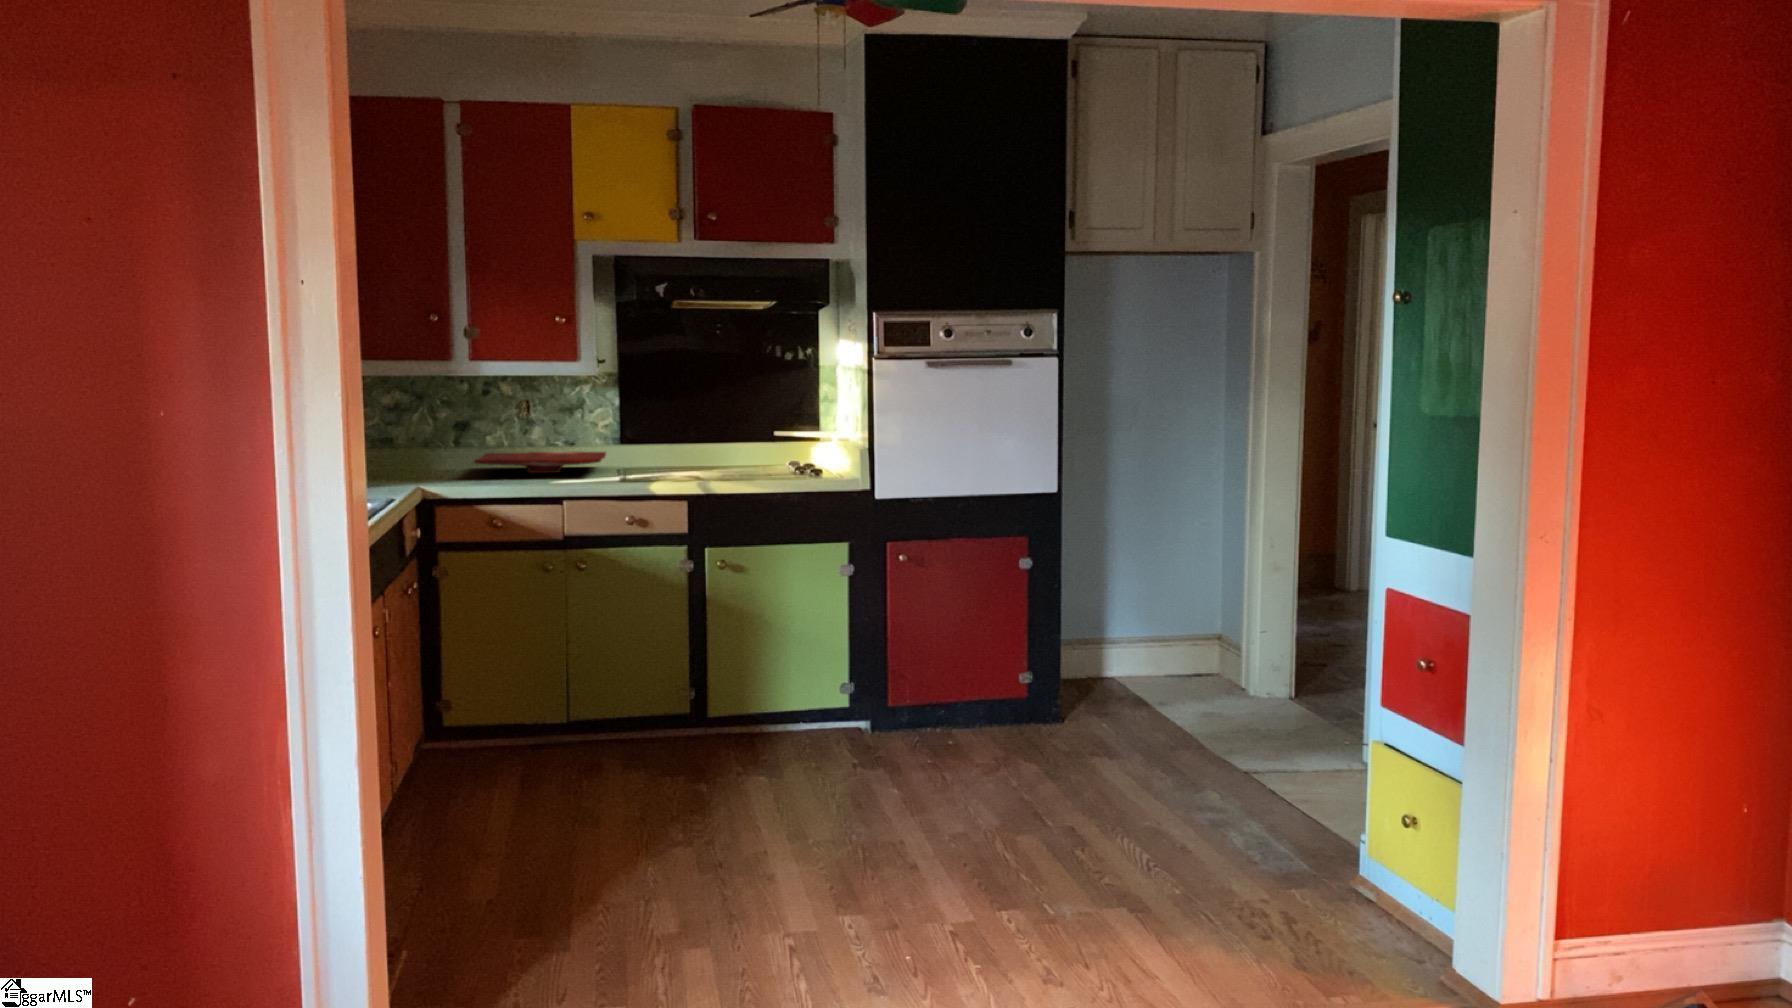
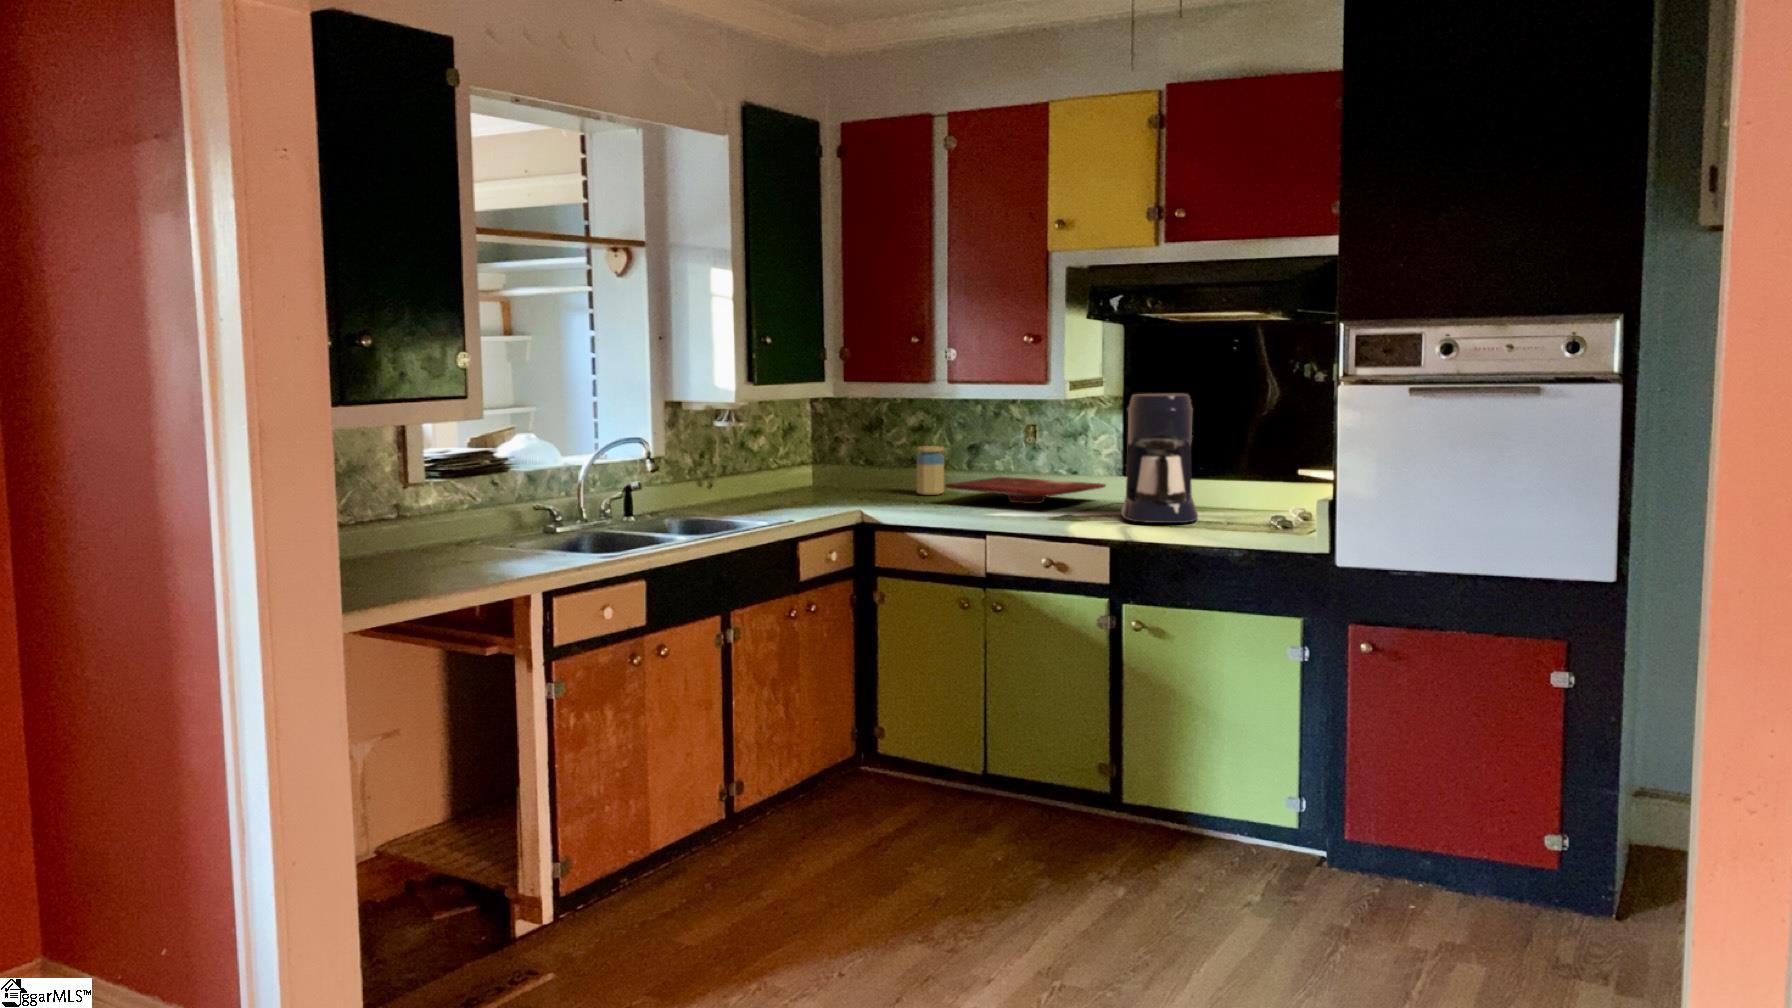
coffee maker: none [658,369,736,478] -> present [1120,394,1198,523]
jar: none [408,426,439,474] -> present [917,446,944,495]

